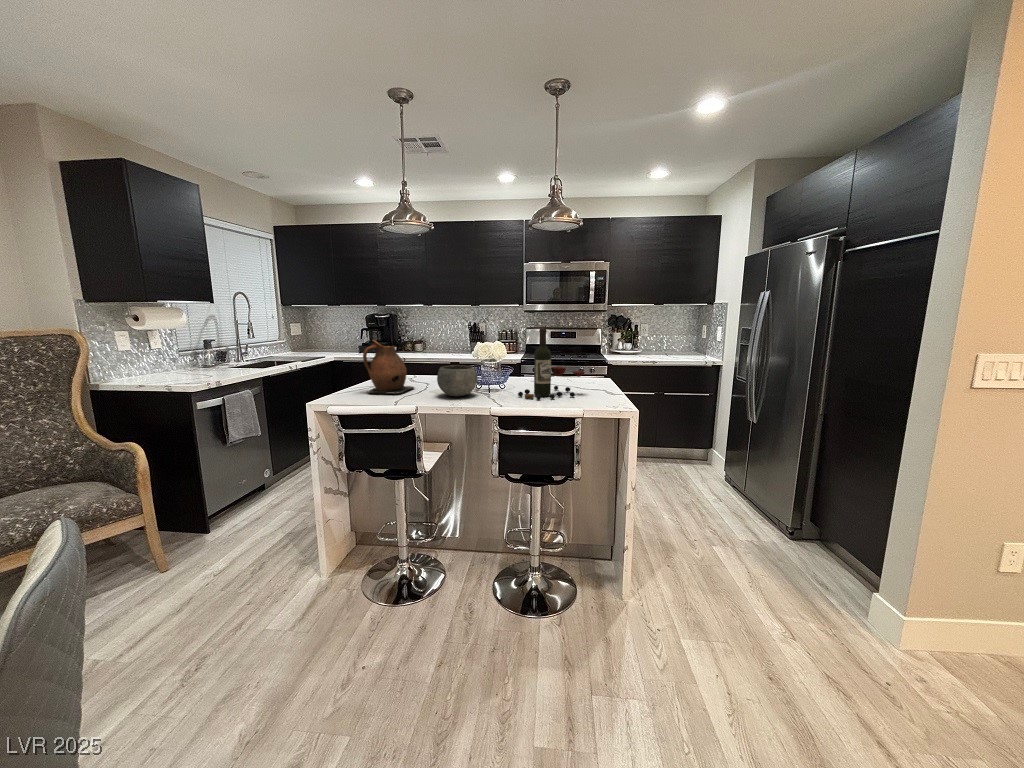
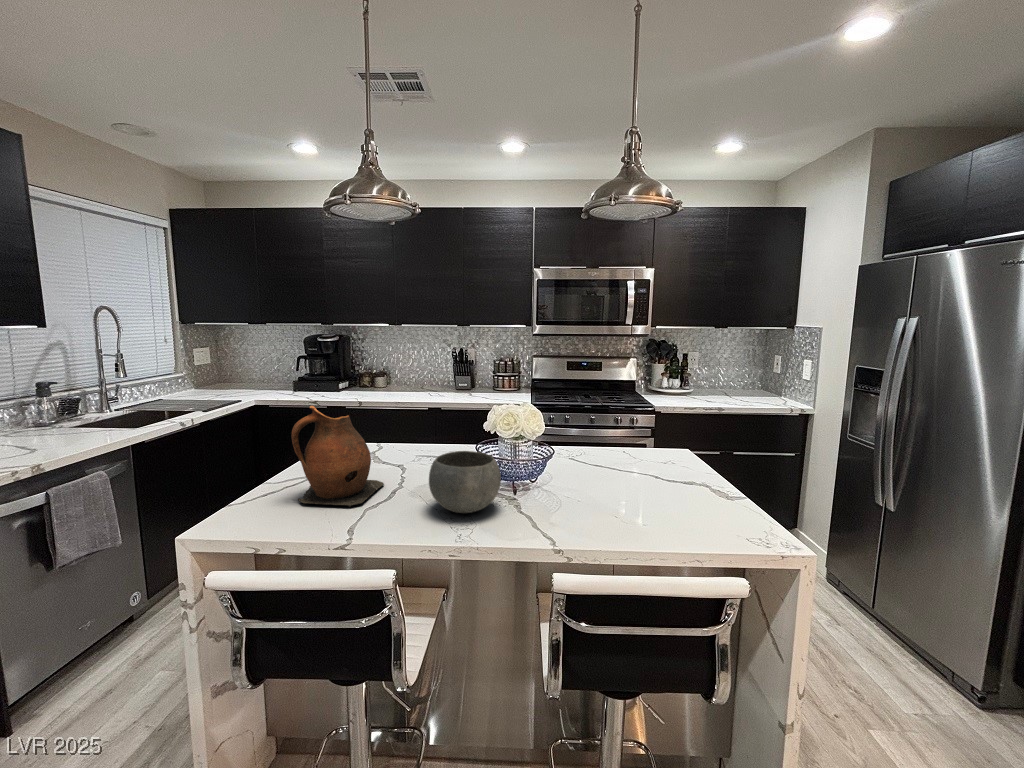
wine bottle: present [518,329,585,399] -> none [575,390,692,521]

